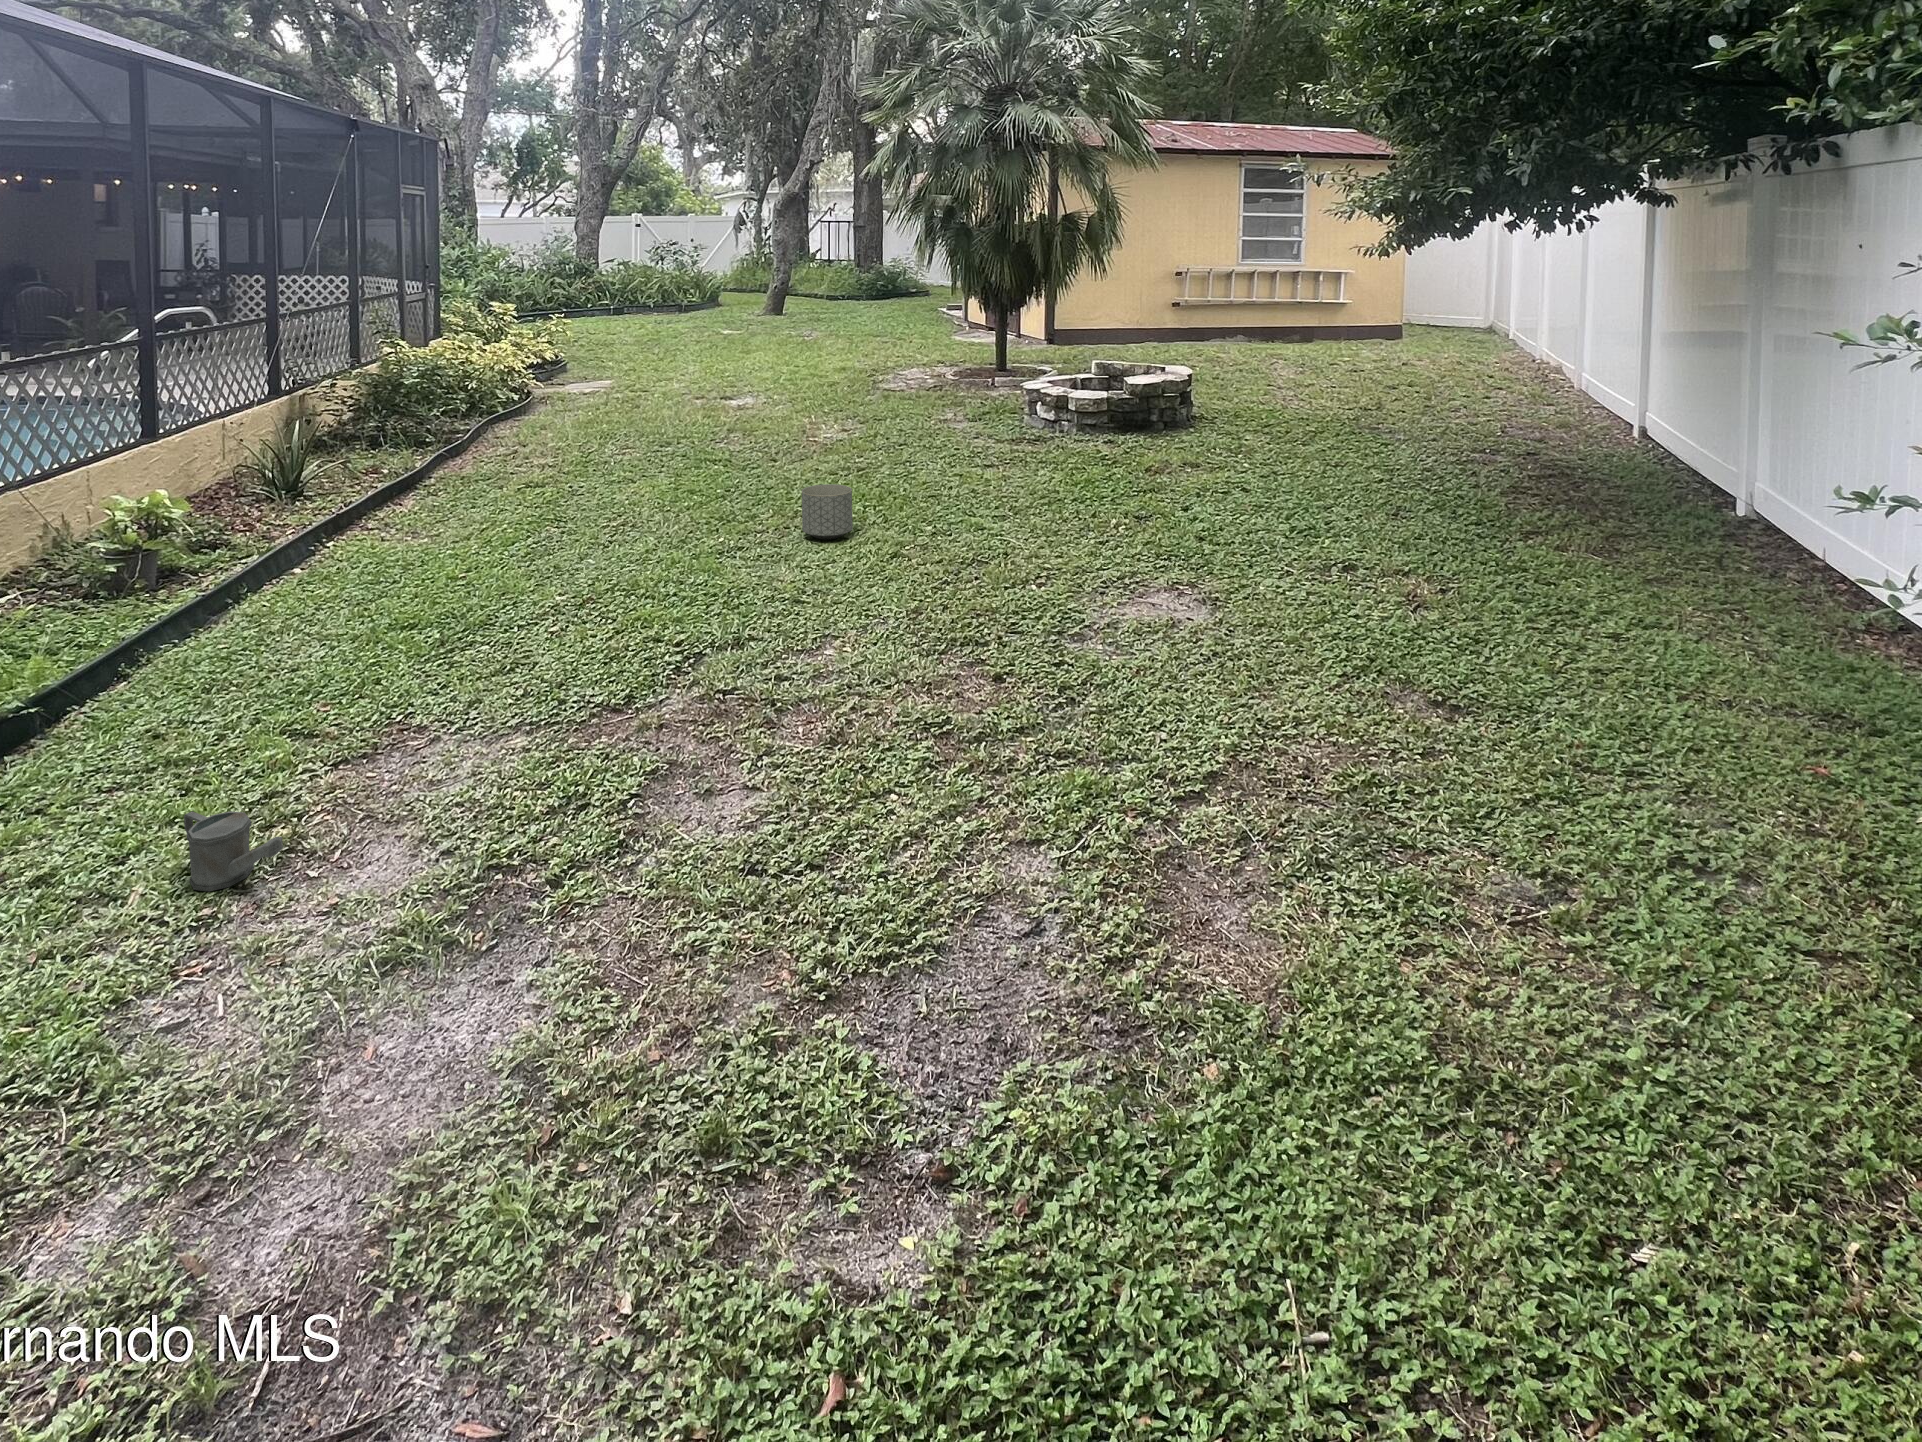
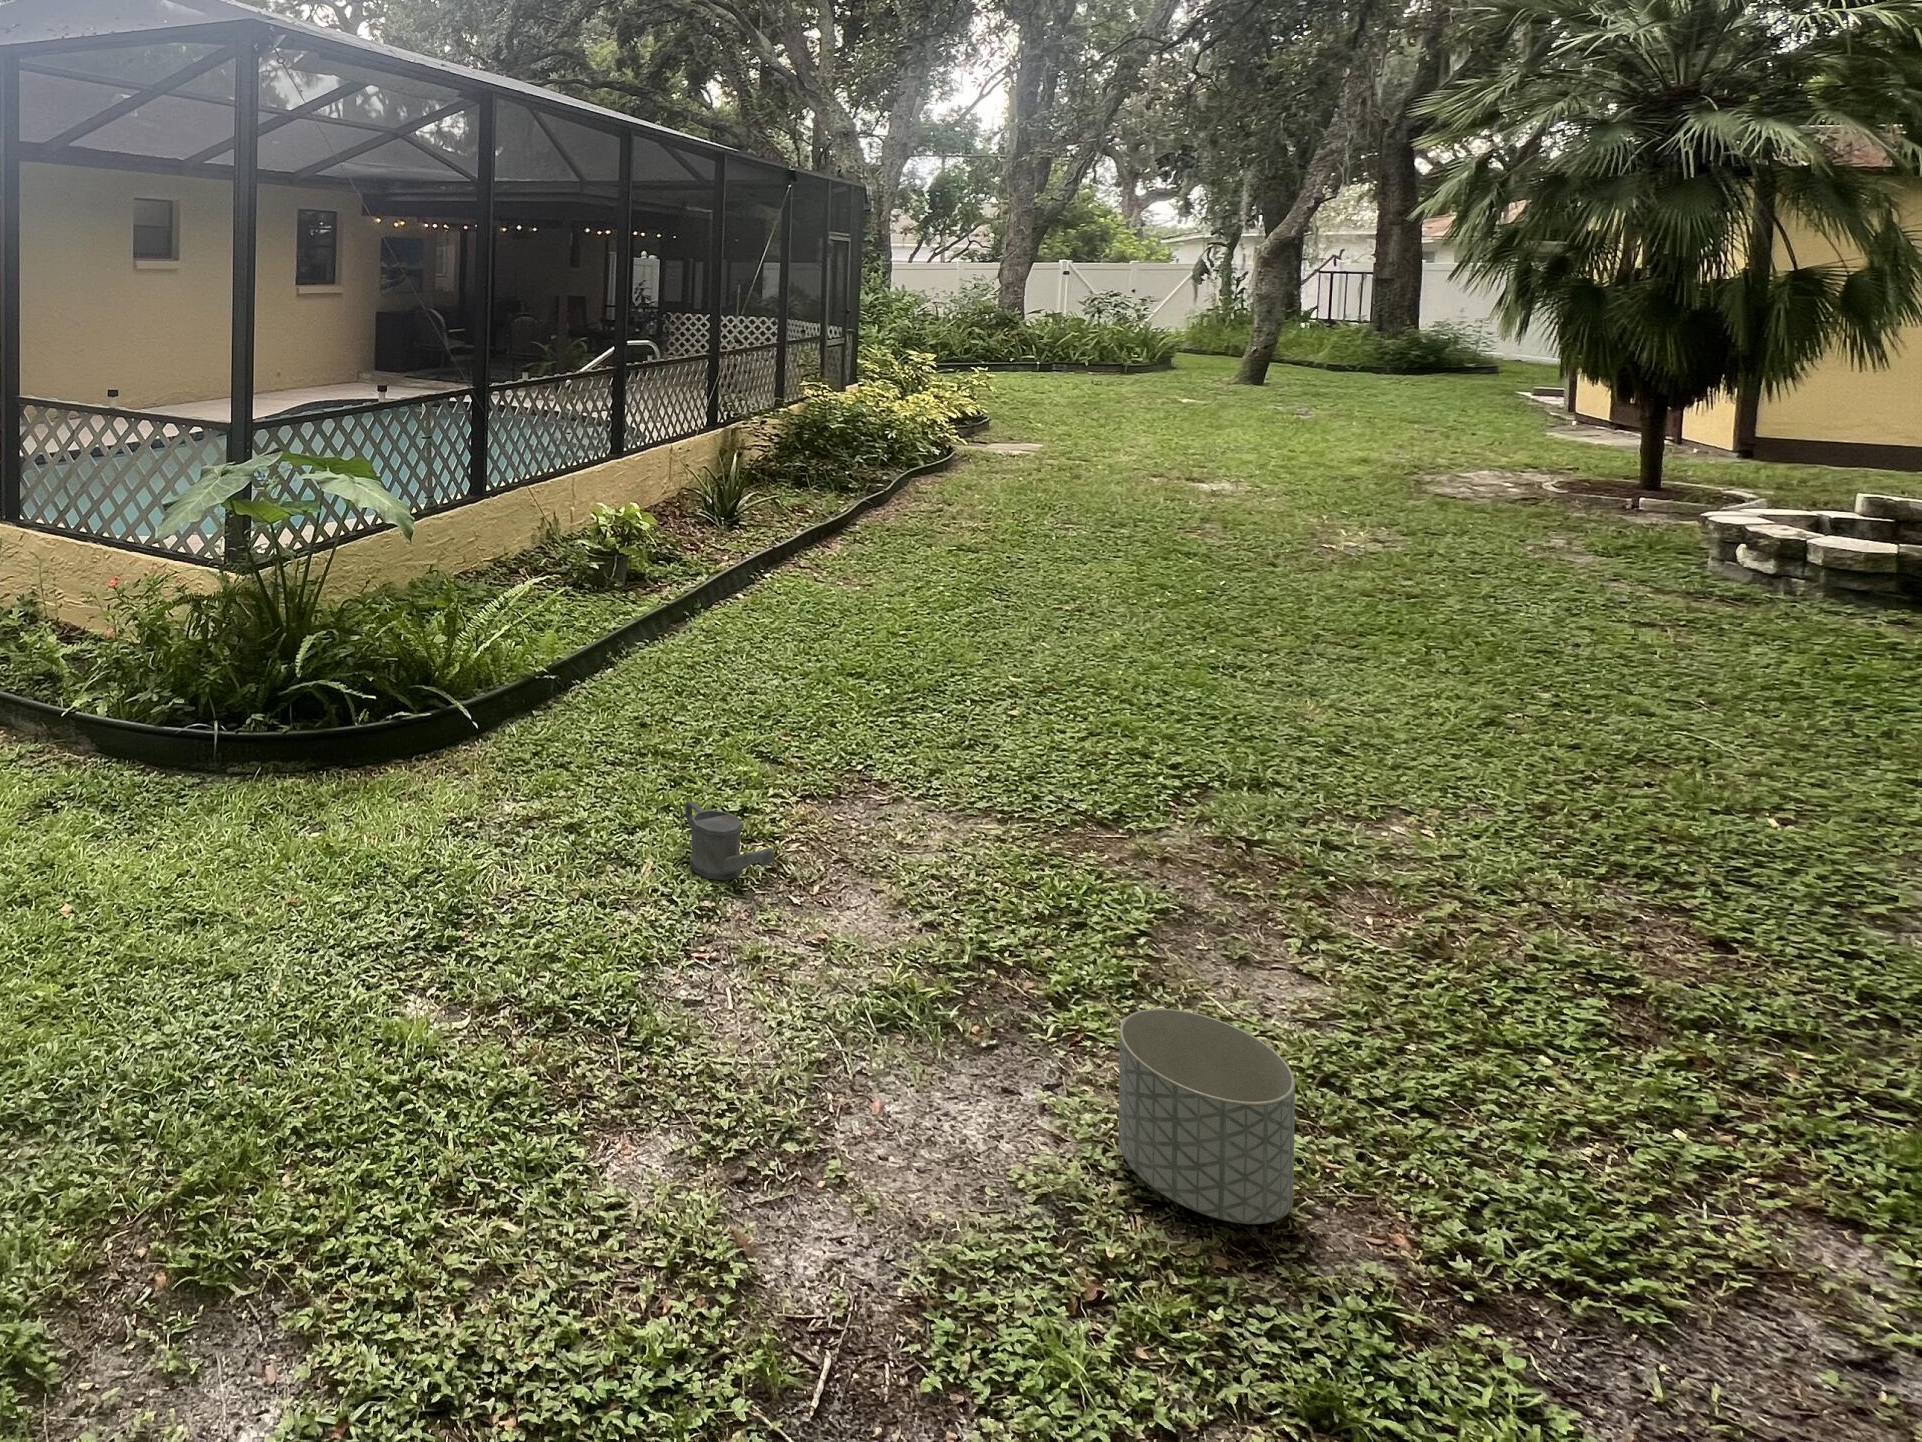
planter: present [802,484,853,540] -> present [1119,1009,1295,1224]

